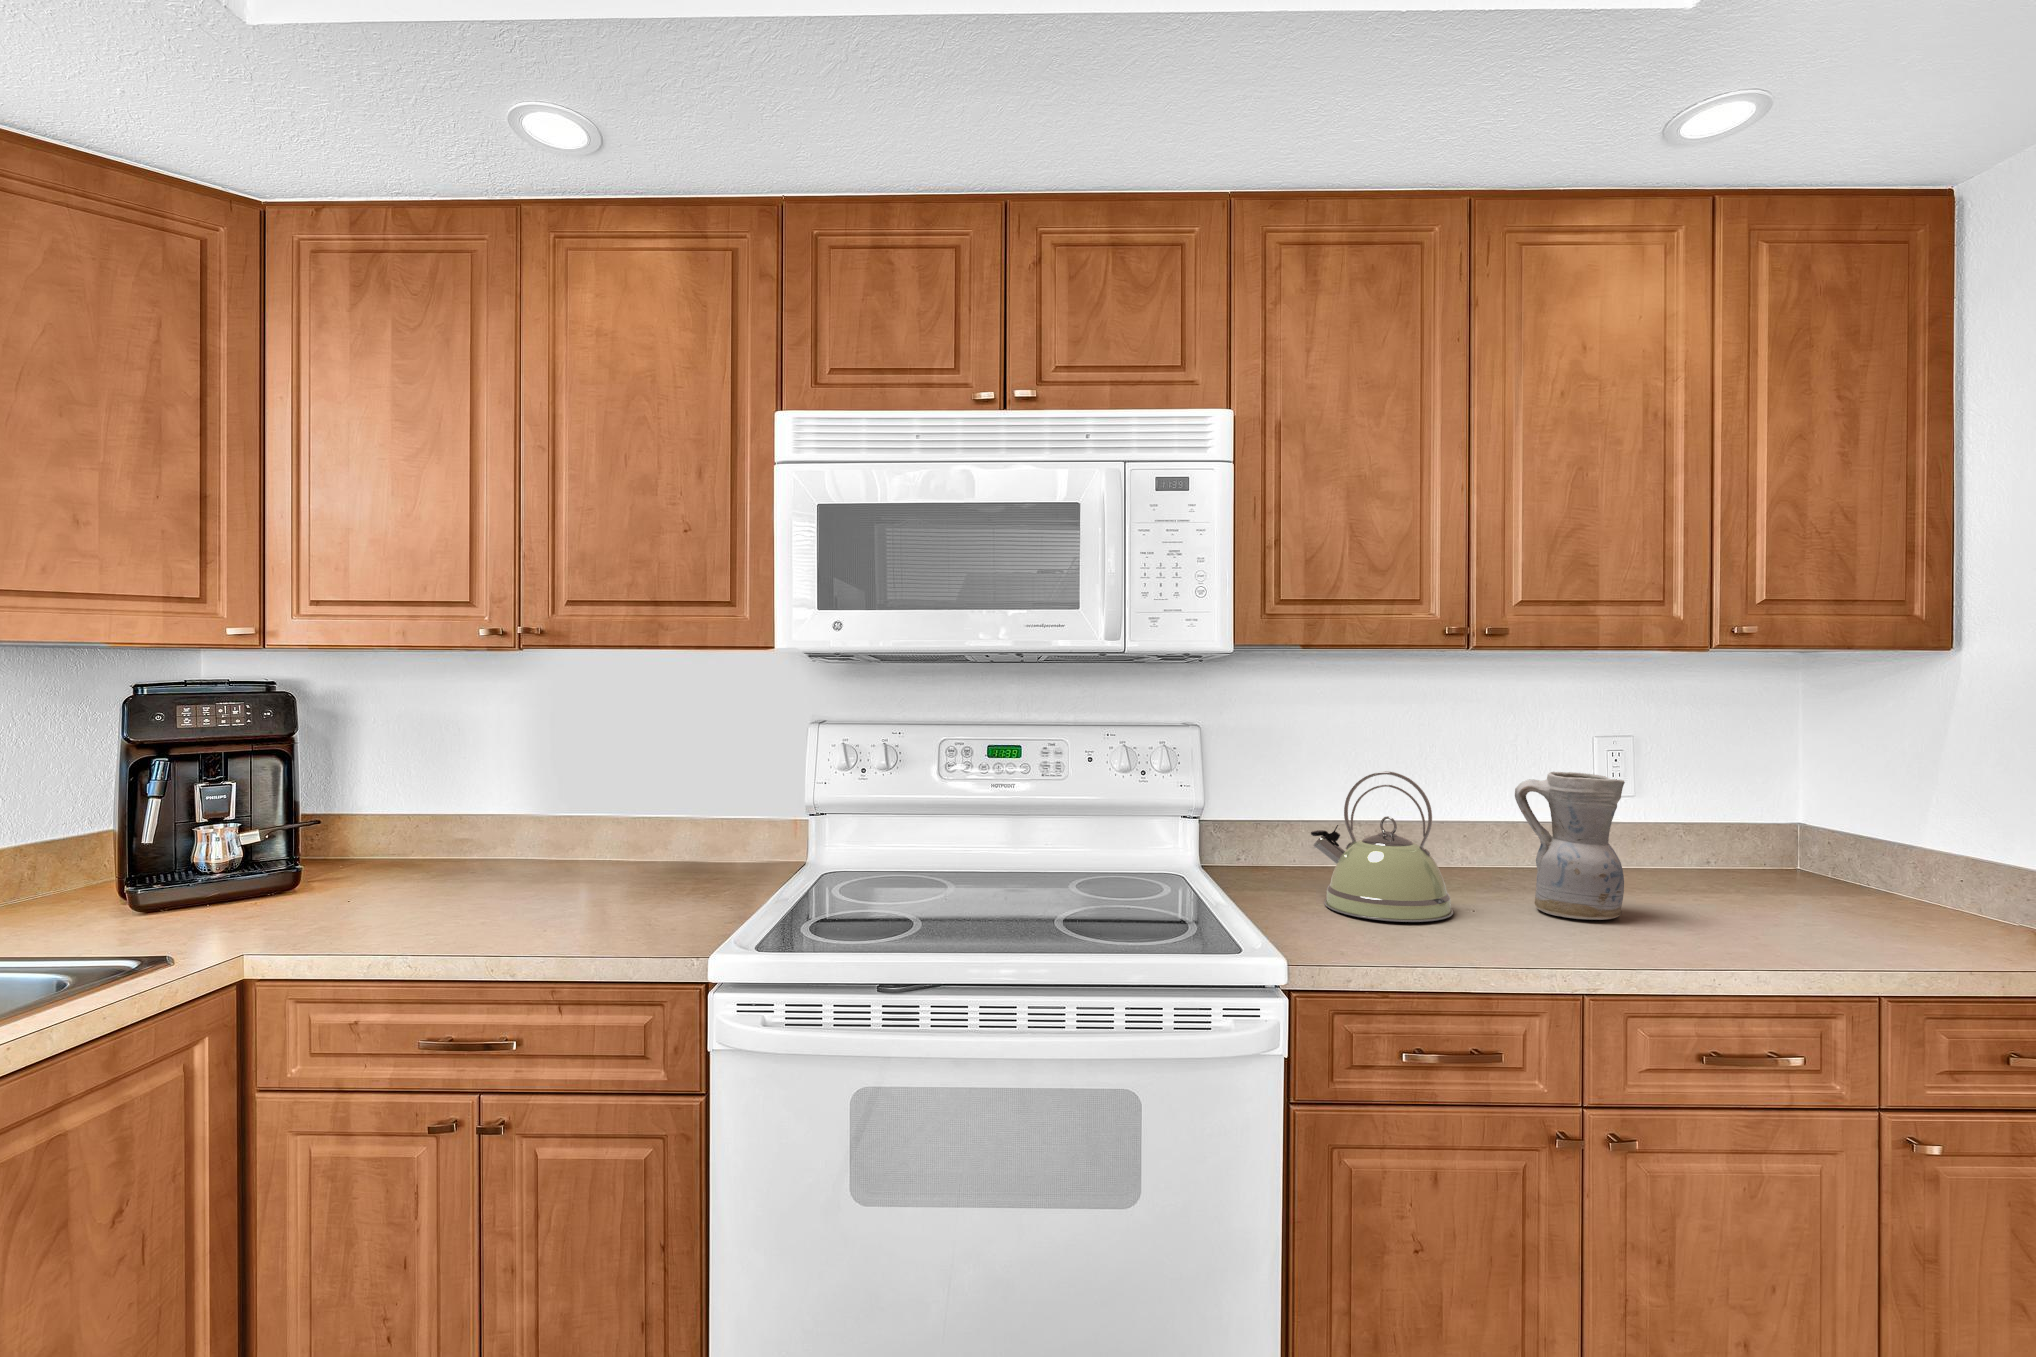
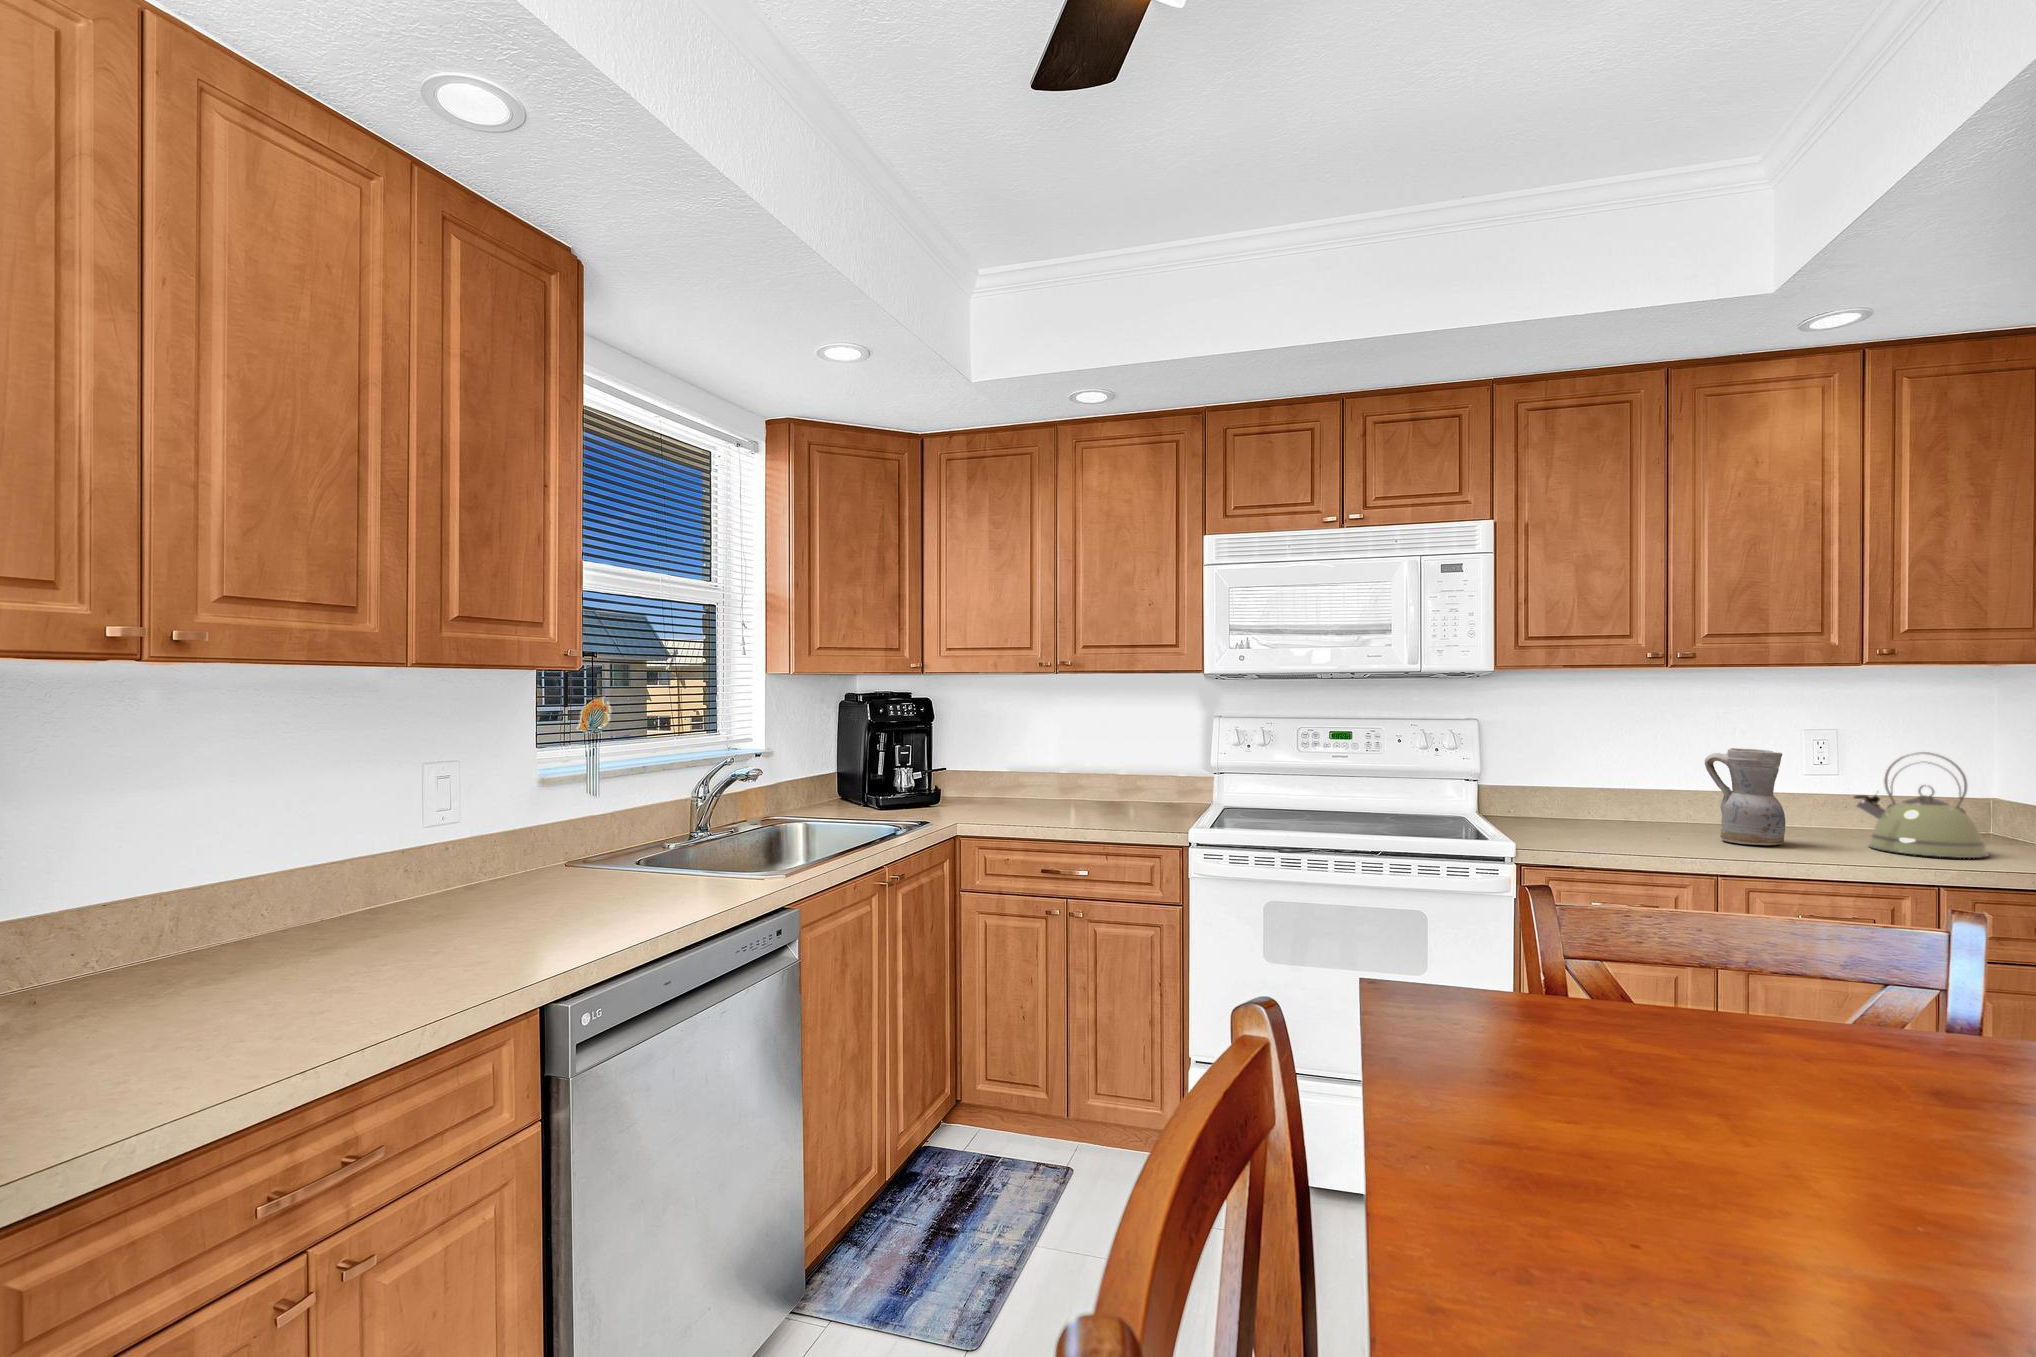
kettle: present [1311,771,1453,922] -> present [1854,752,1988,858]

